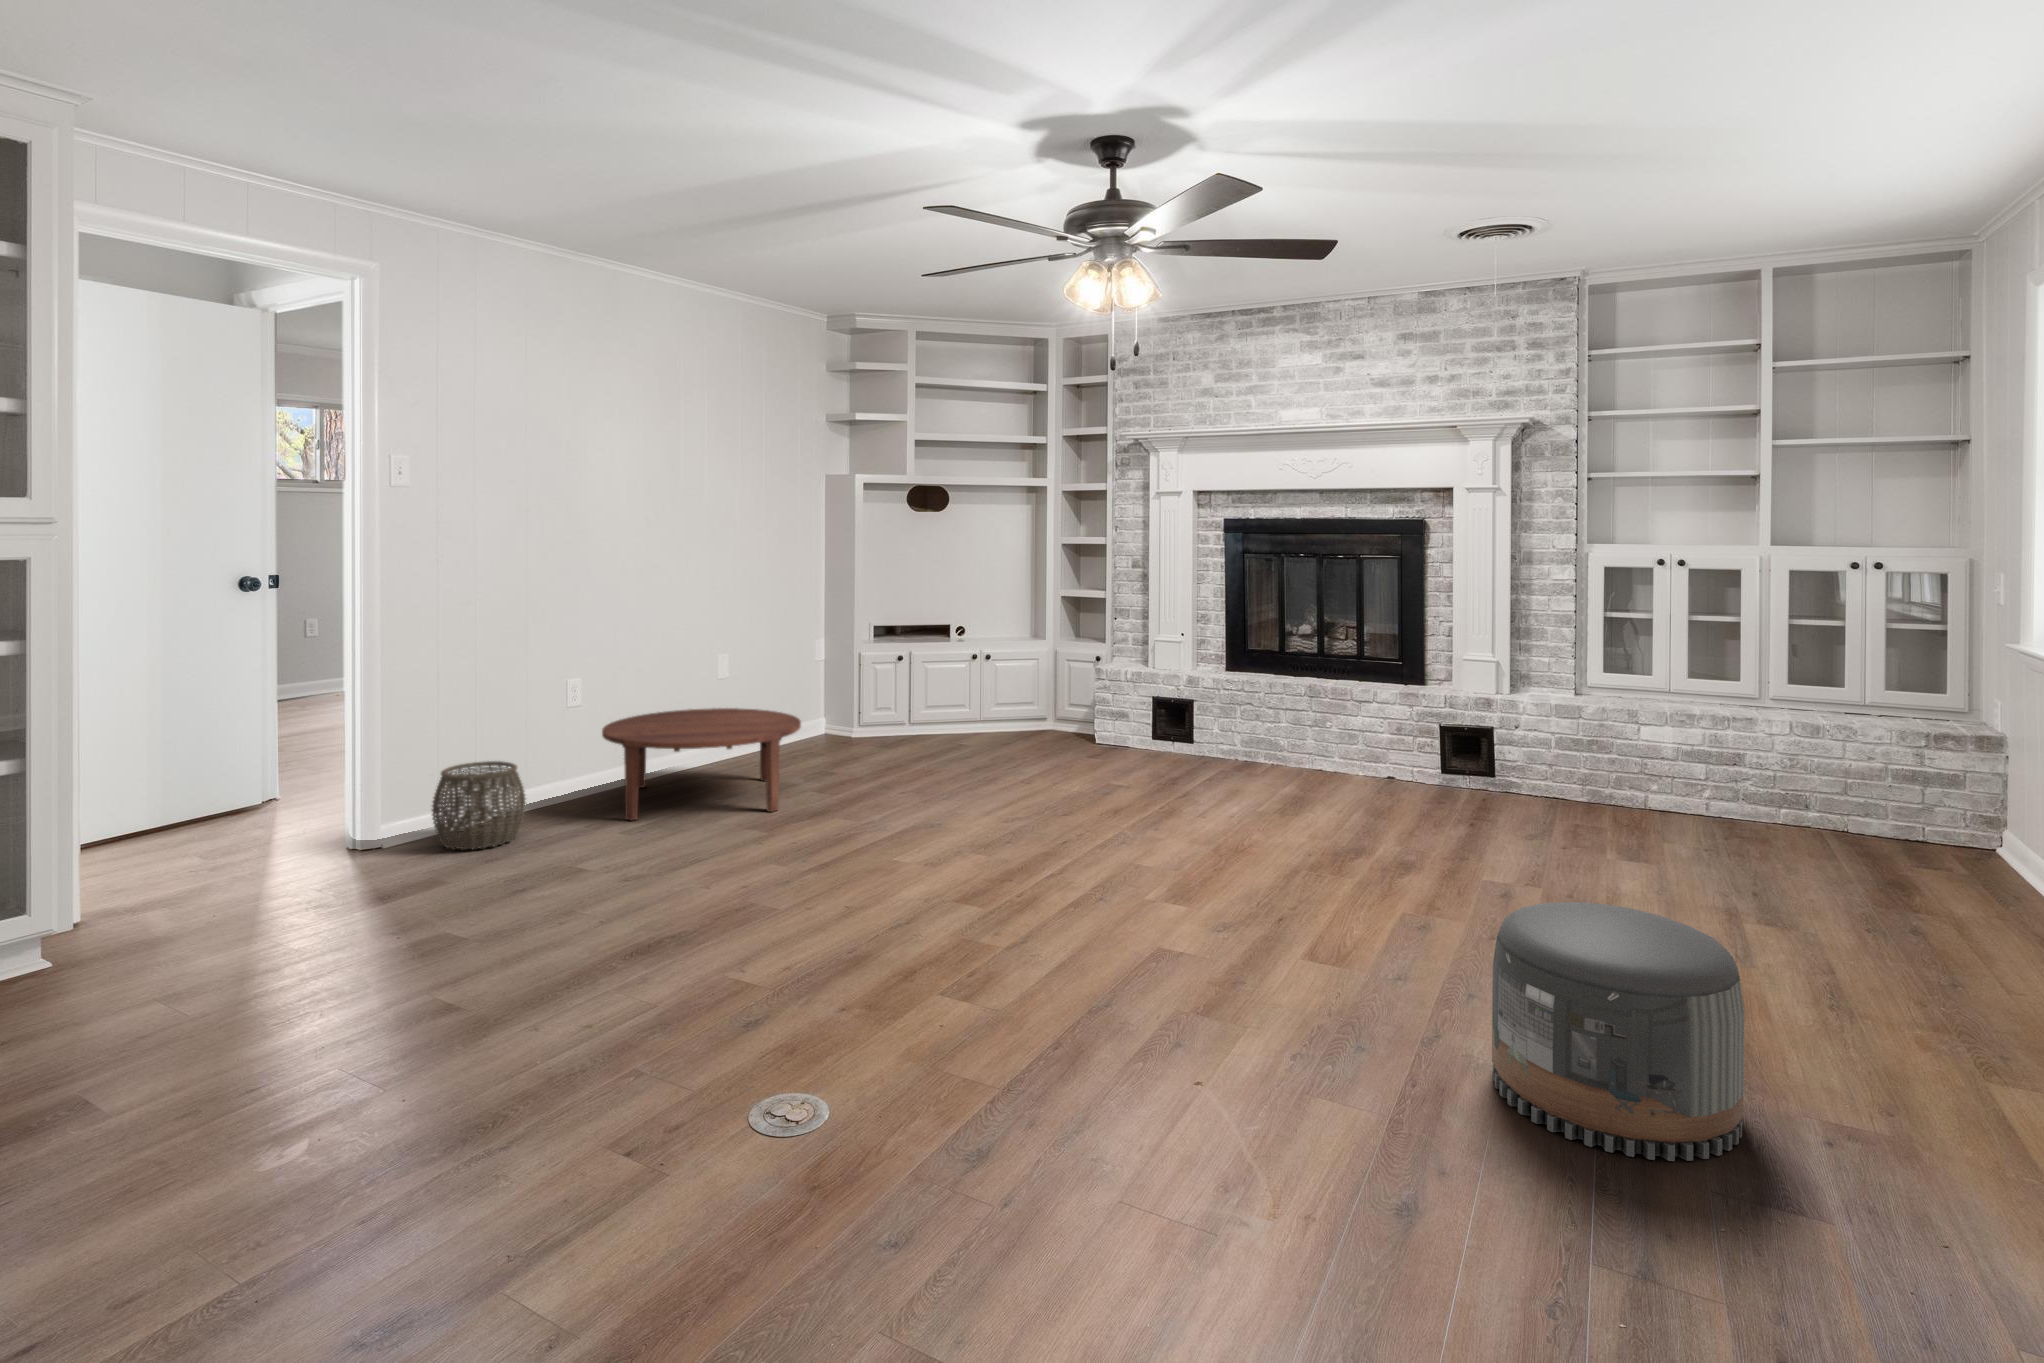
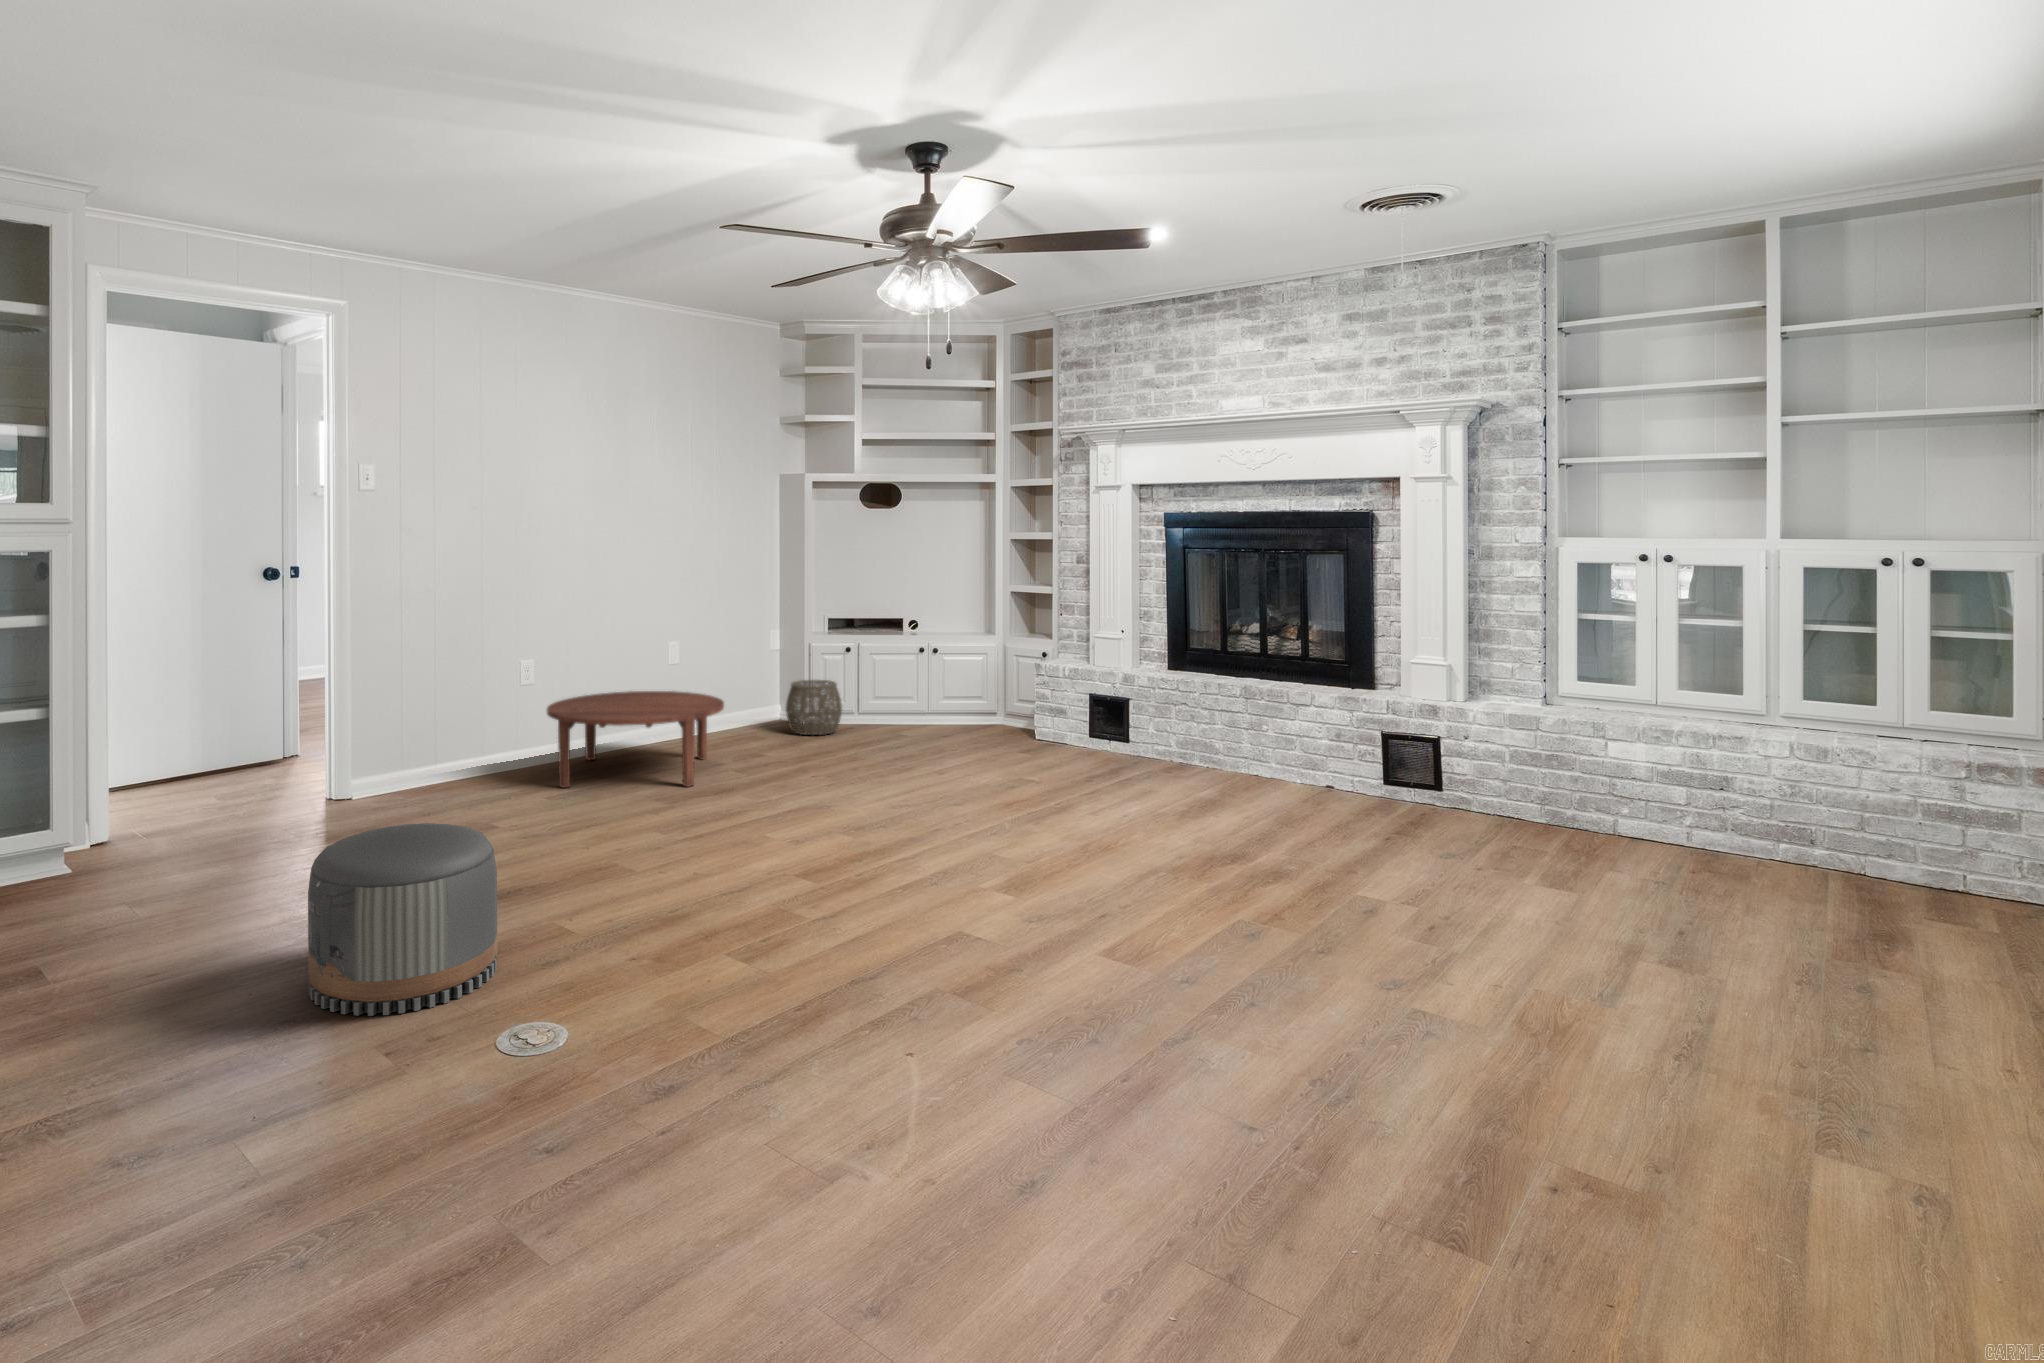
woven basket: present [432,761,526,850] -> present [786,680,842,735]
pouf: present [1492,902,1744,1161] -> present [308,823,497,1016]

